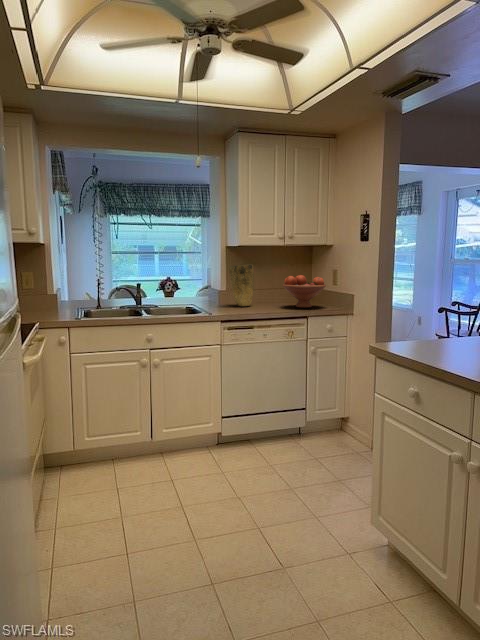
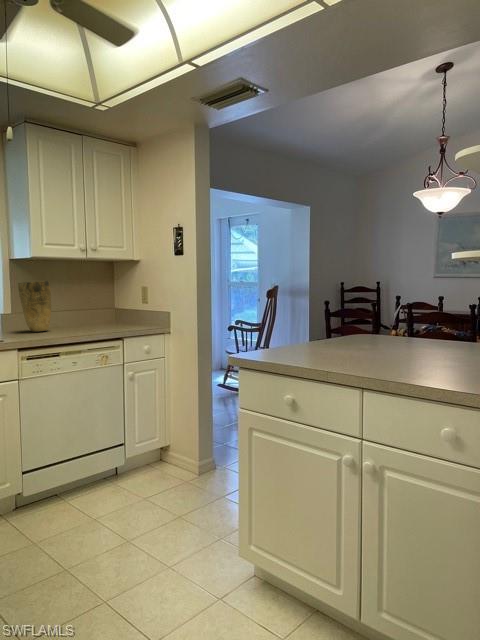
fruit bowl: present [283,275,326,308] -> none [88,293,139,329]

